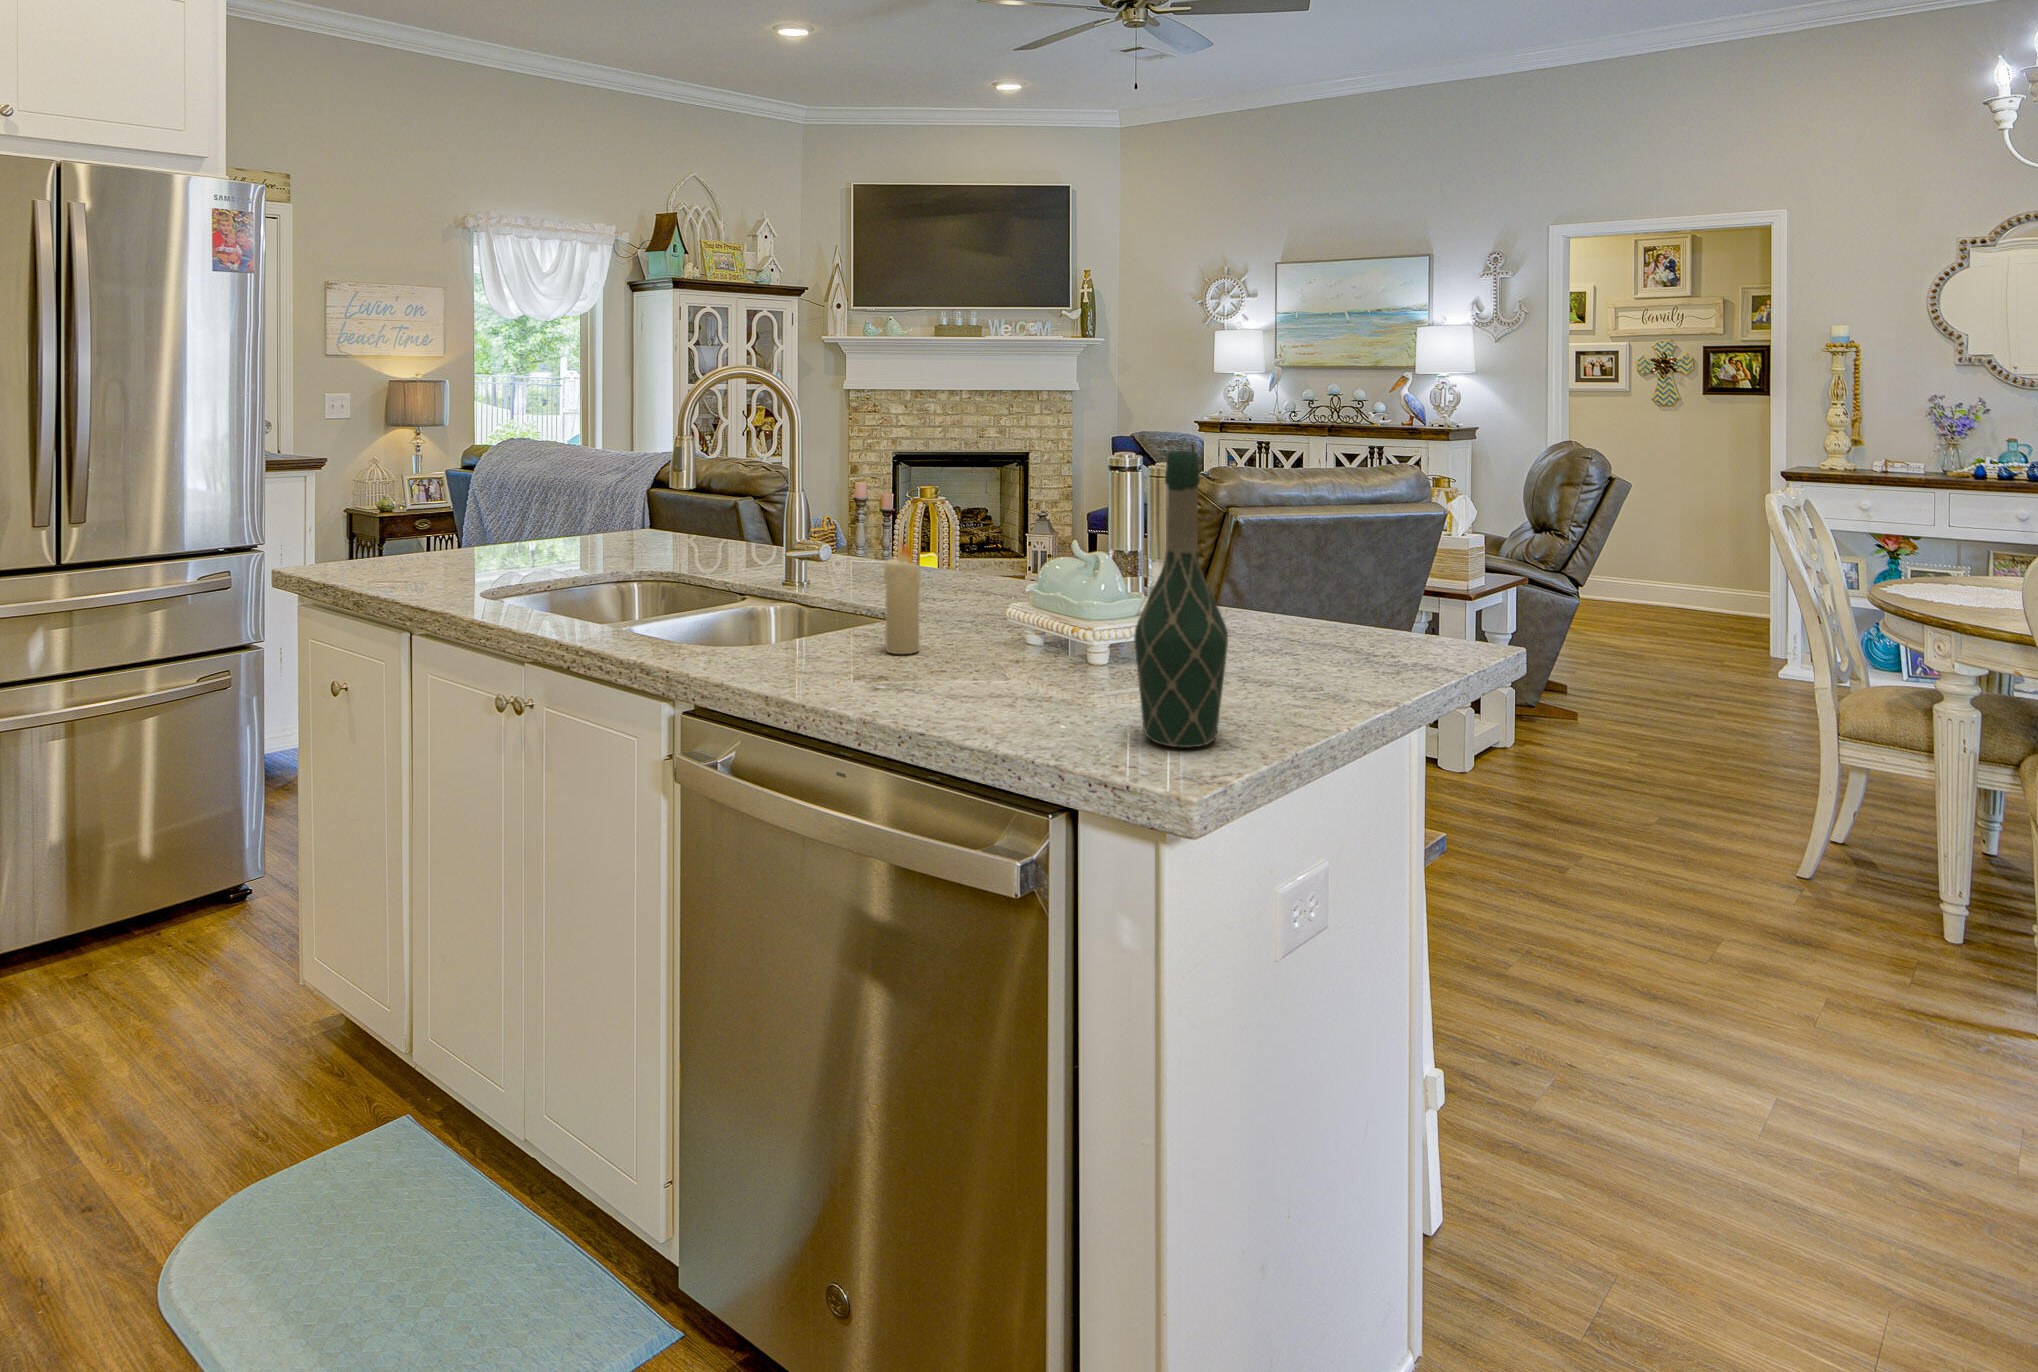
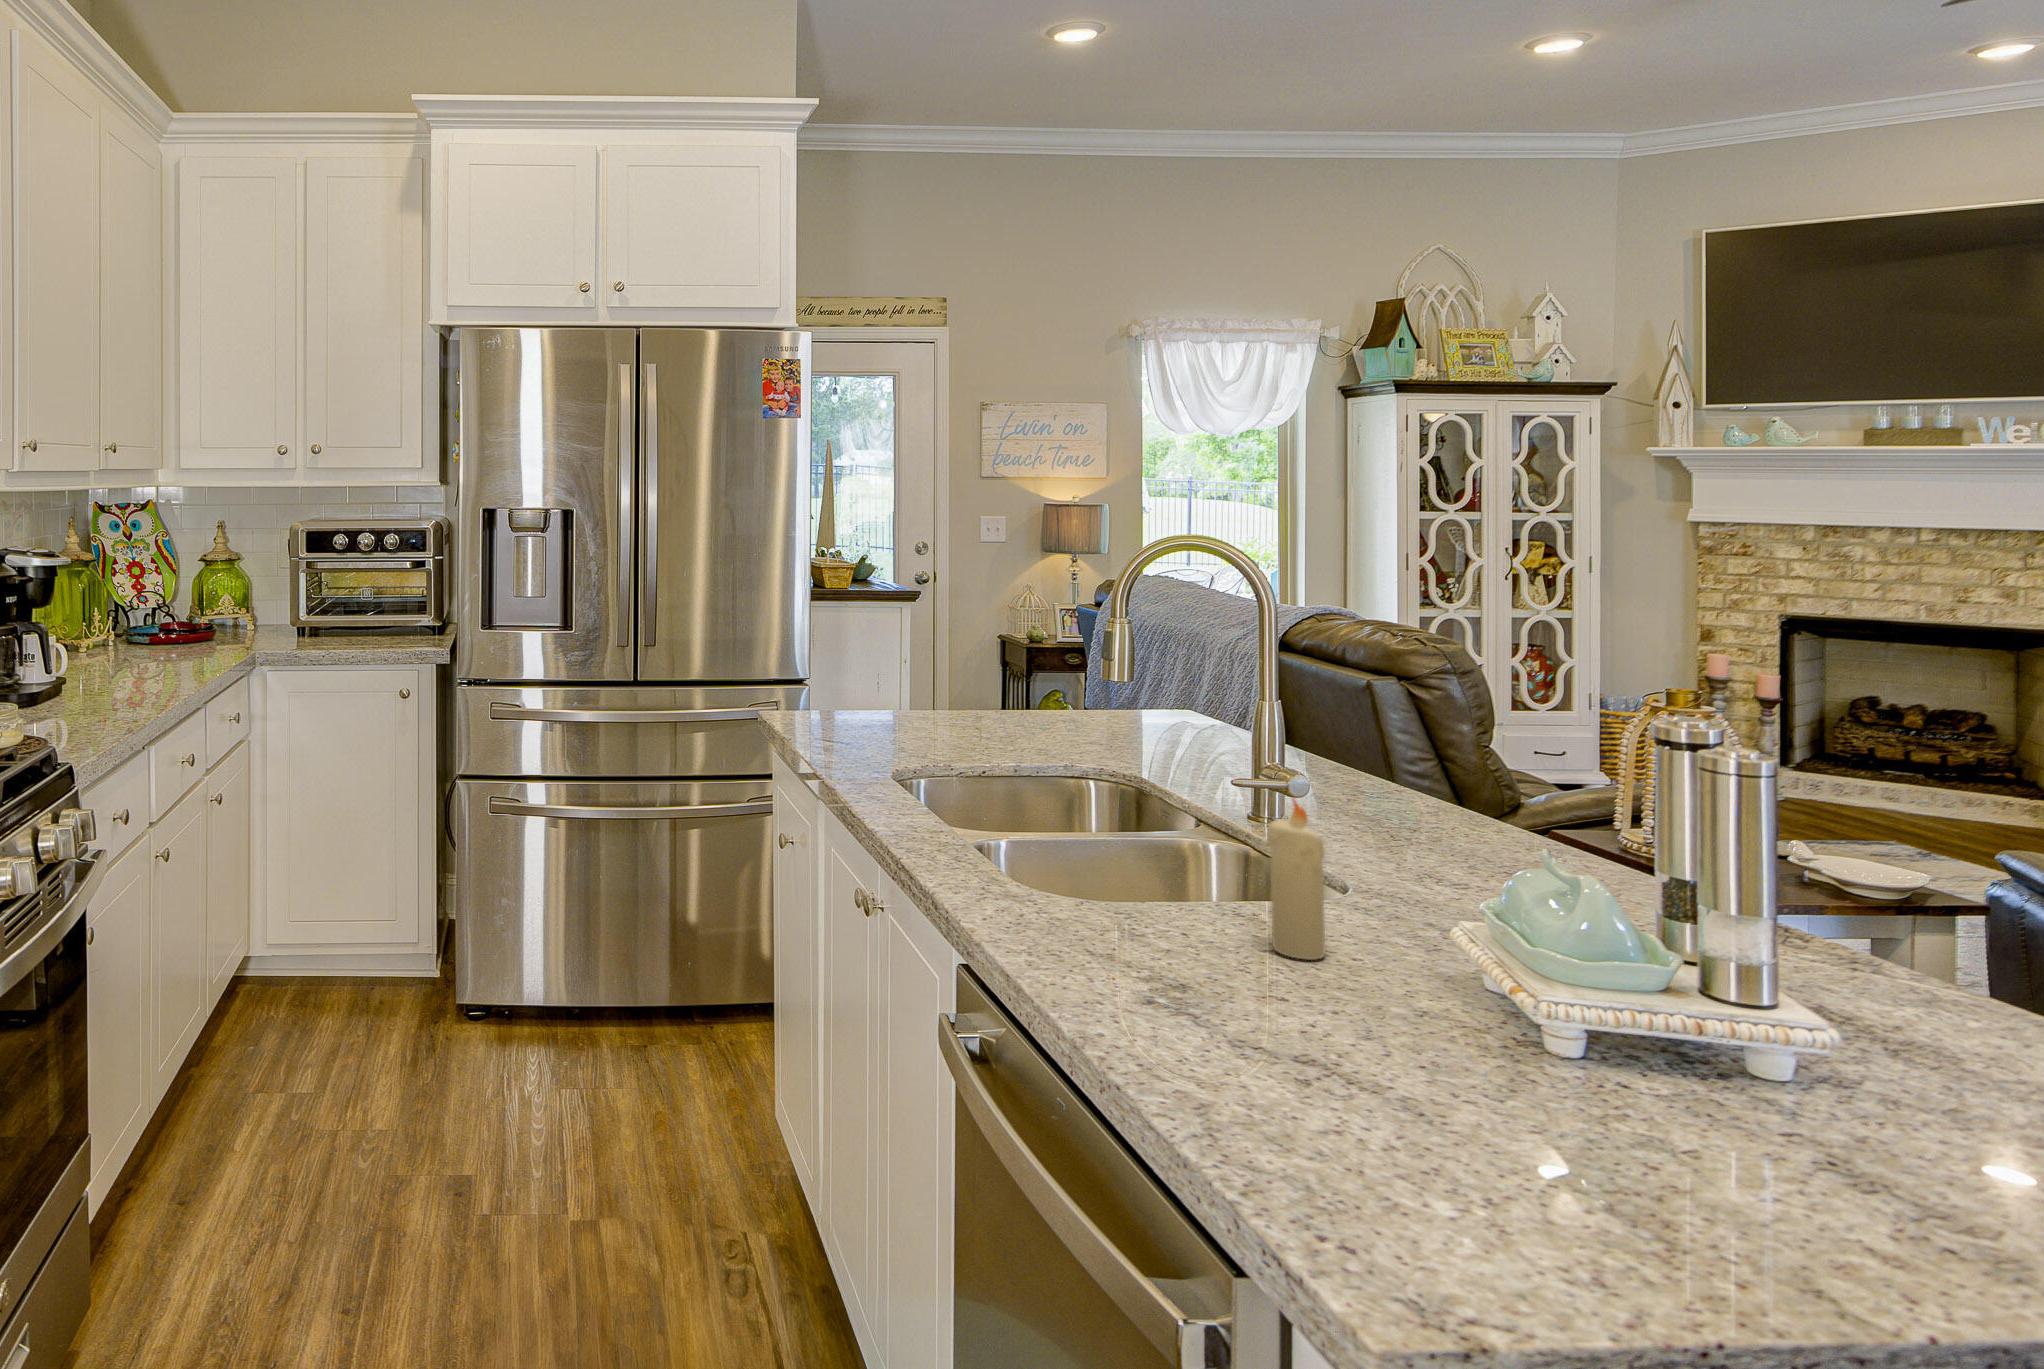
wine bottle: present [1134,451,1228,747] -> none [1473,745,1661,1264]

